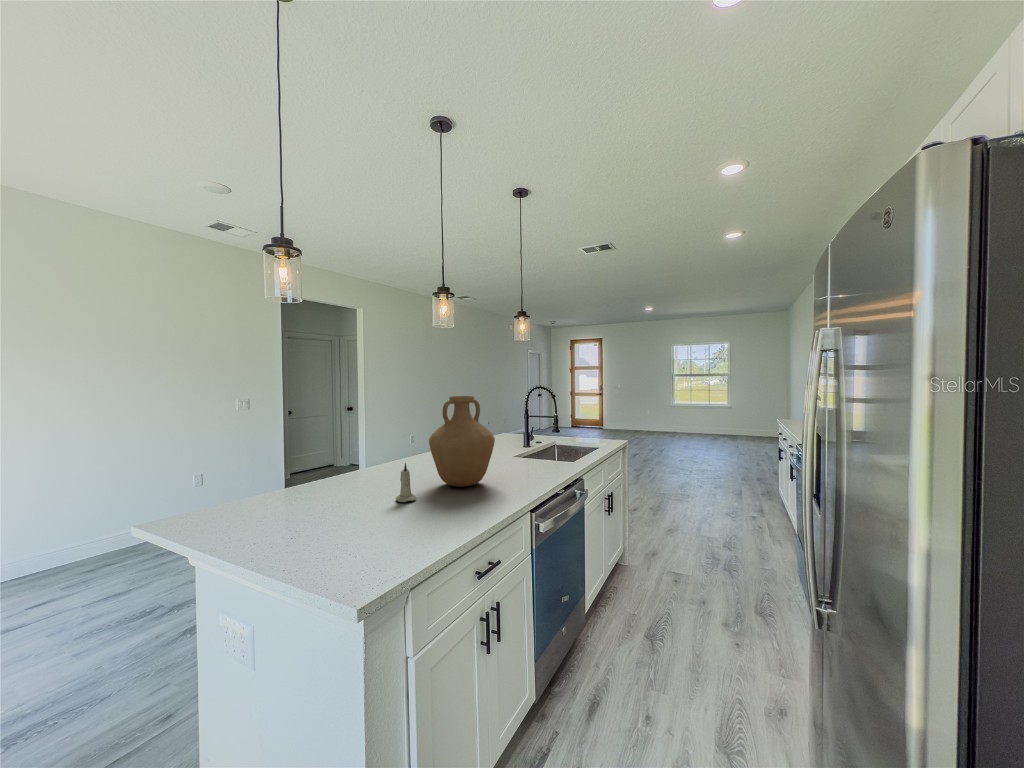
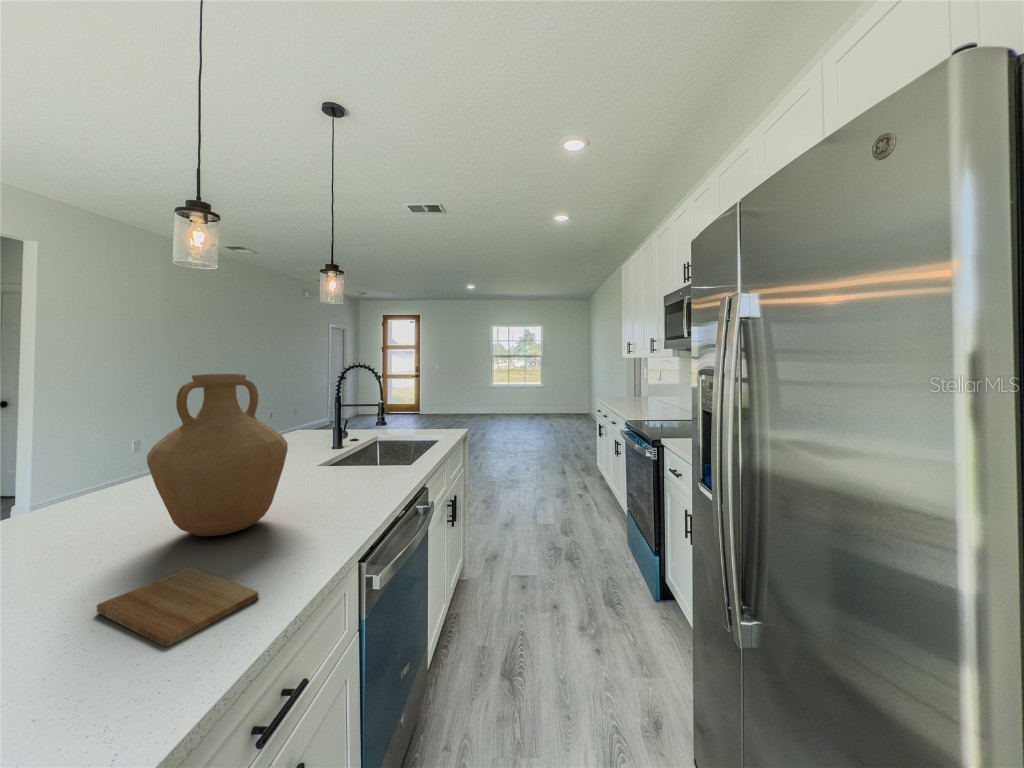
candle: present [396,463,416,502] -> none [53,512,111,598]
cutting board: none [414,498,479,525] -> present [97,568,258,647]

